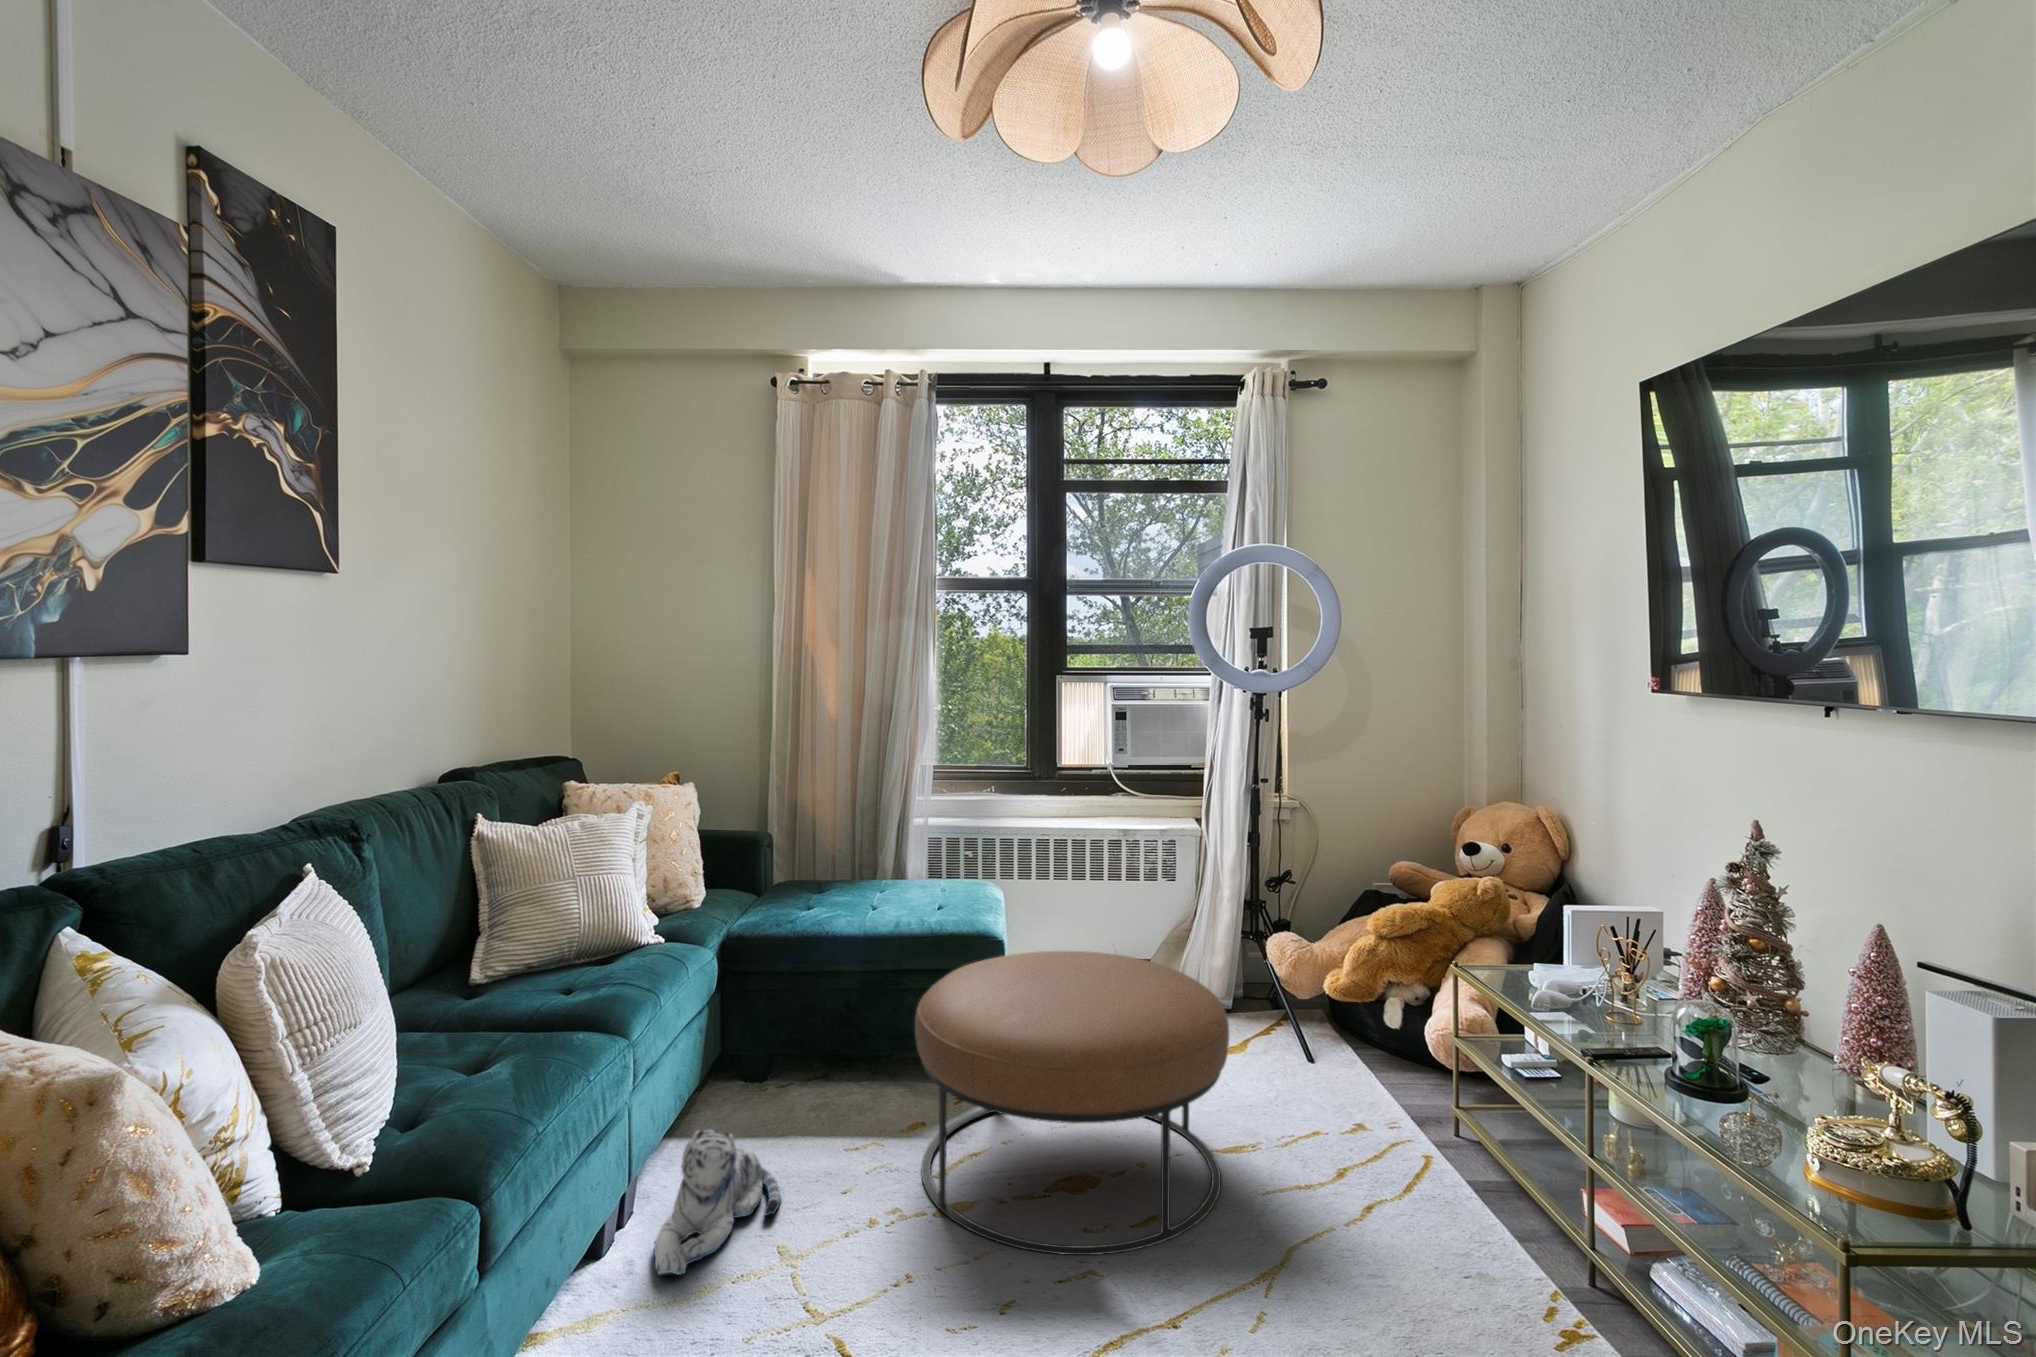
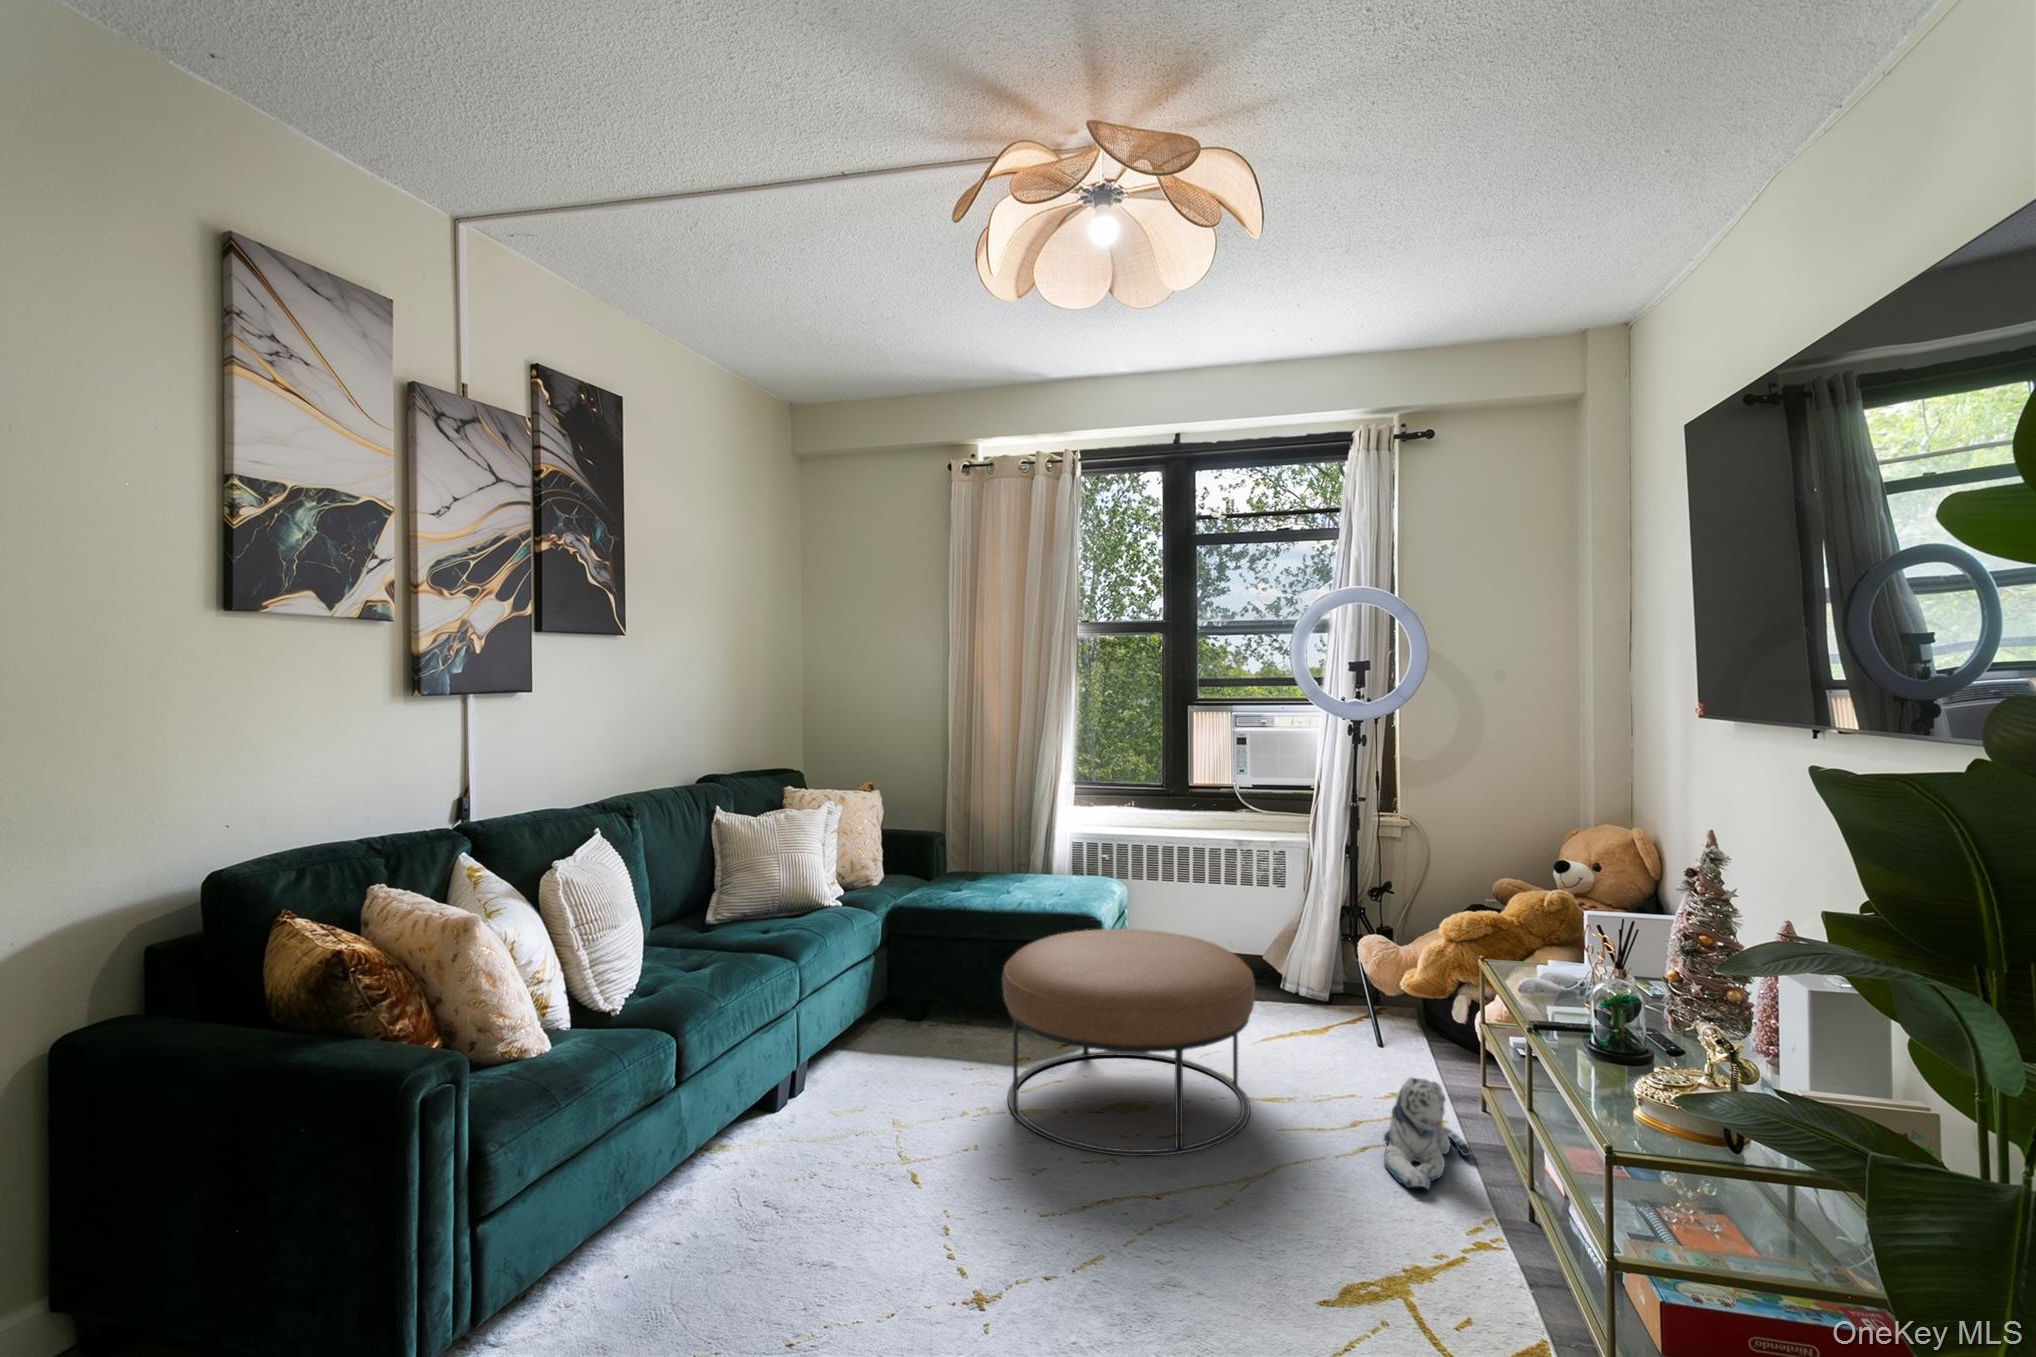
plush toy: present [654,1130,781,1275] -> present [1384,1077,1471,1189]

